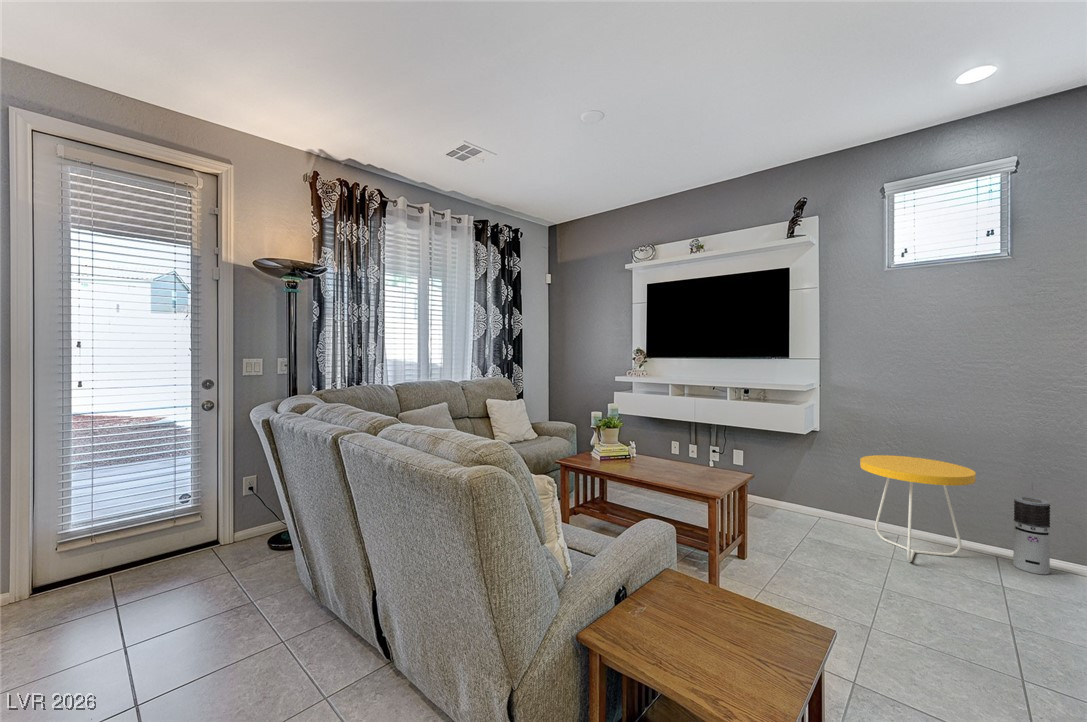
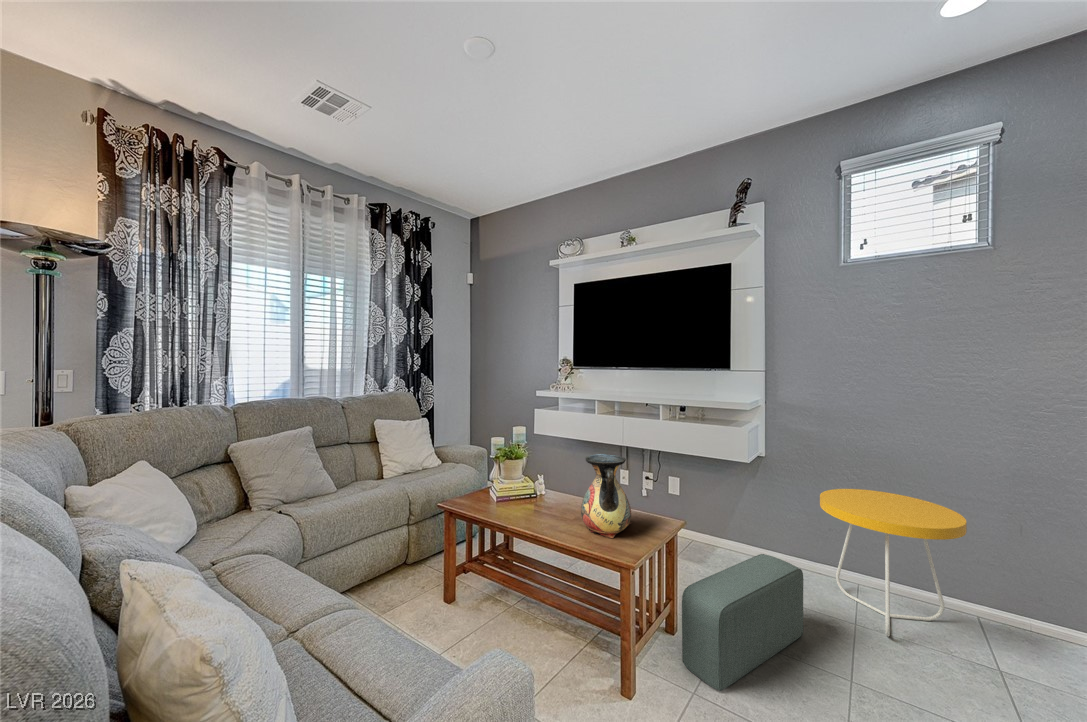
vase: none [667,420,707,478] -> present [581,454,632,538]
air purifier: present [1013,496,1050,575] -> none [1007,544,1056,650]
pouf: none [745,500,841,581] -> present [682,554,803,691]

